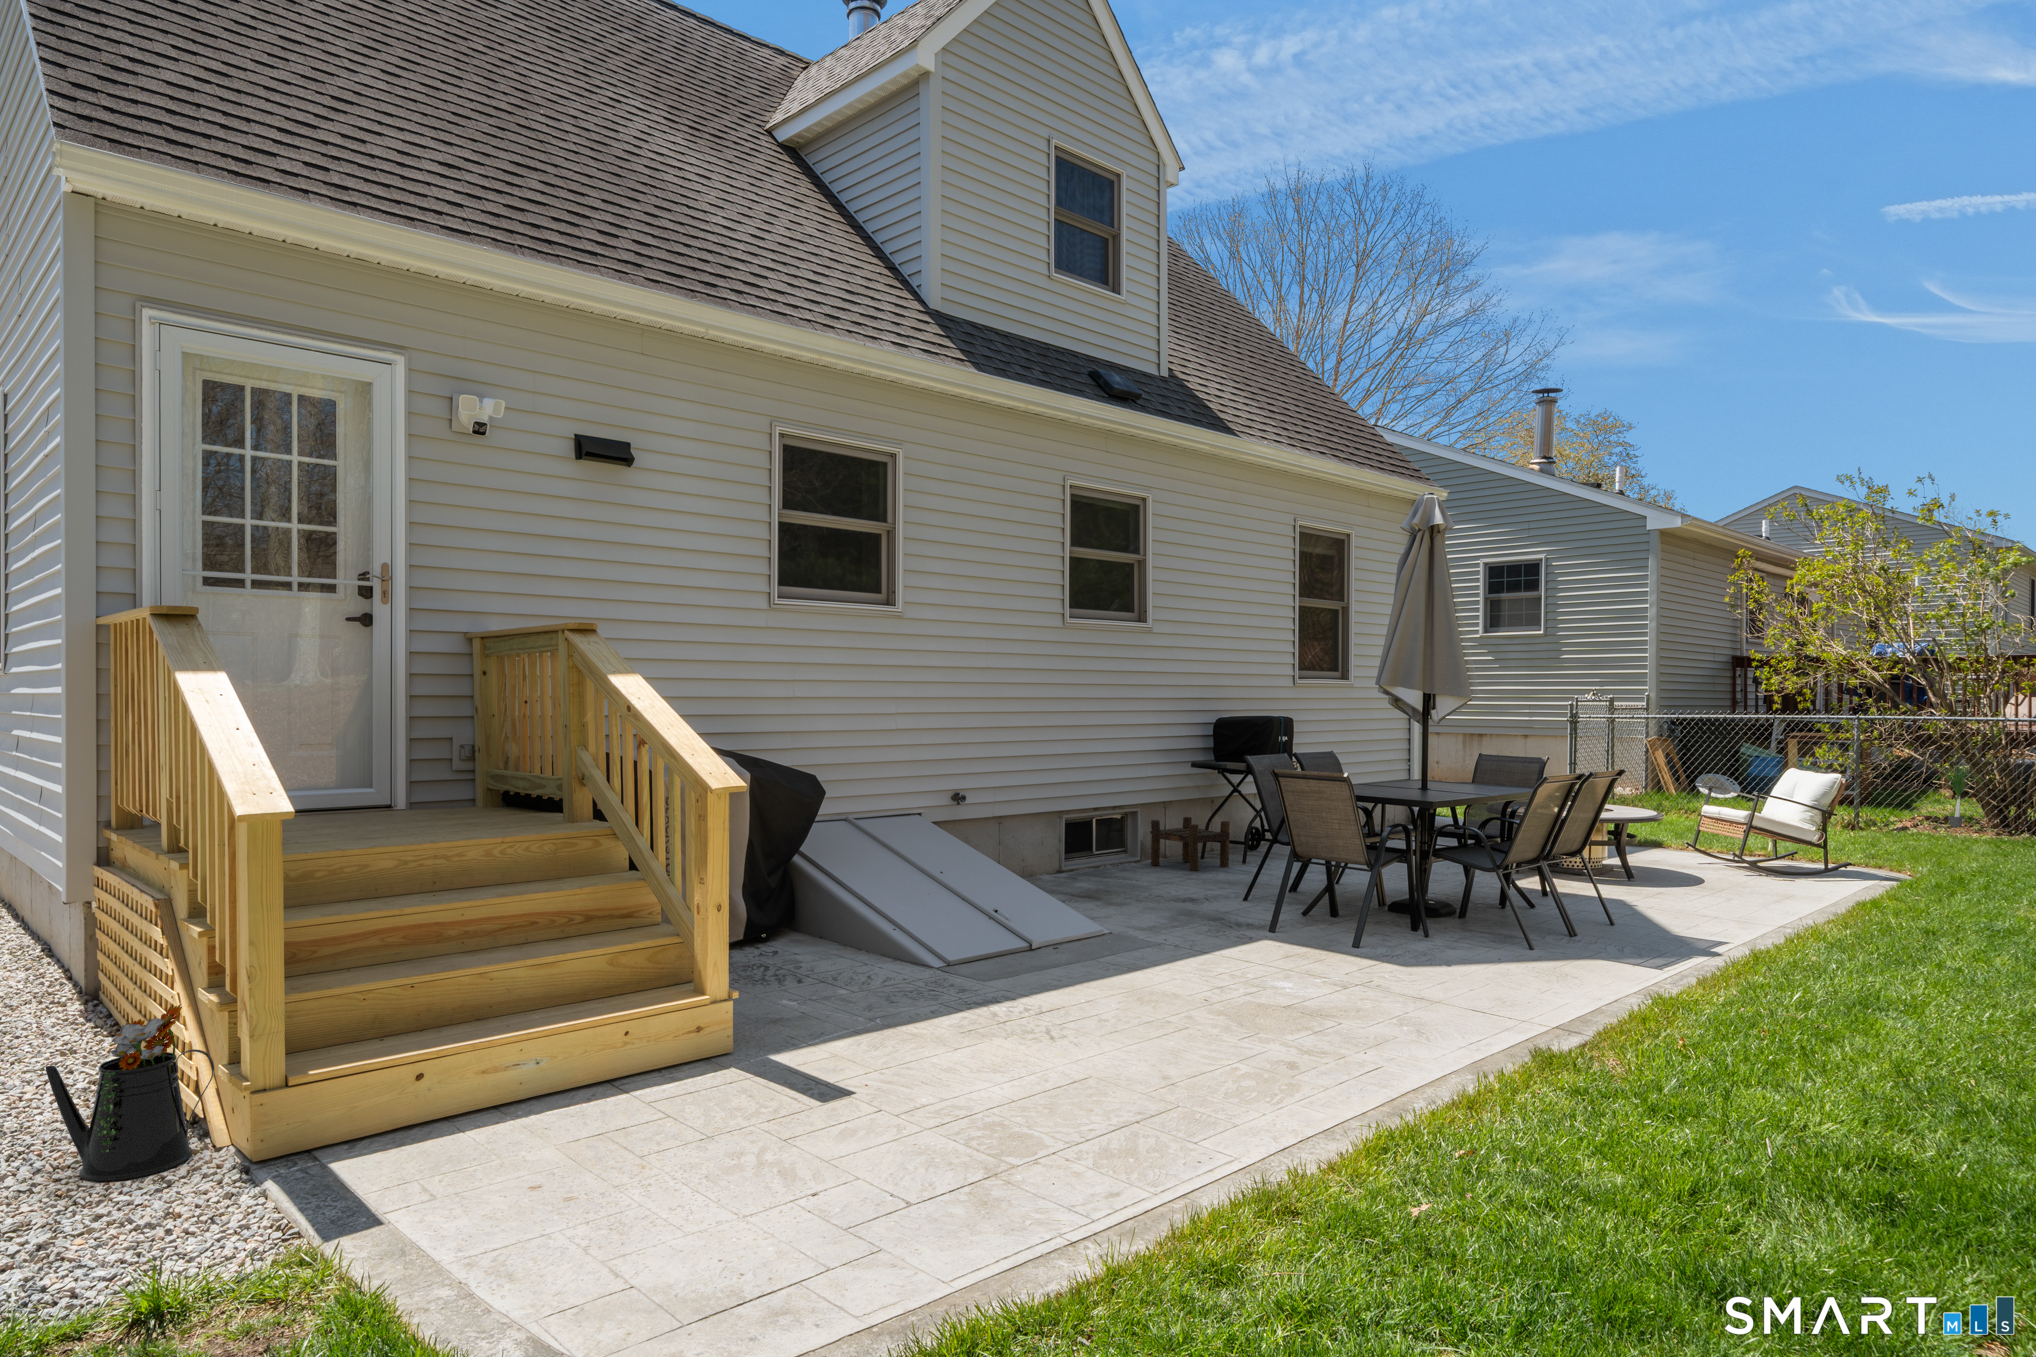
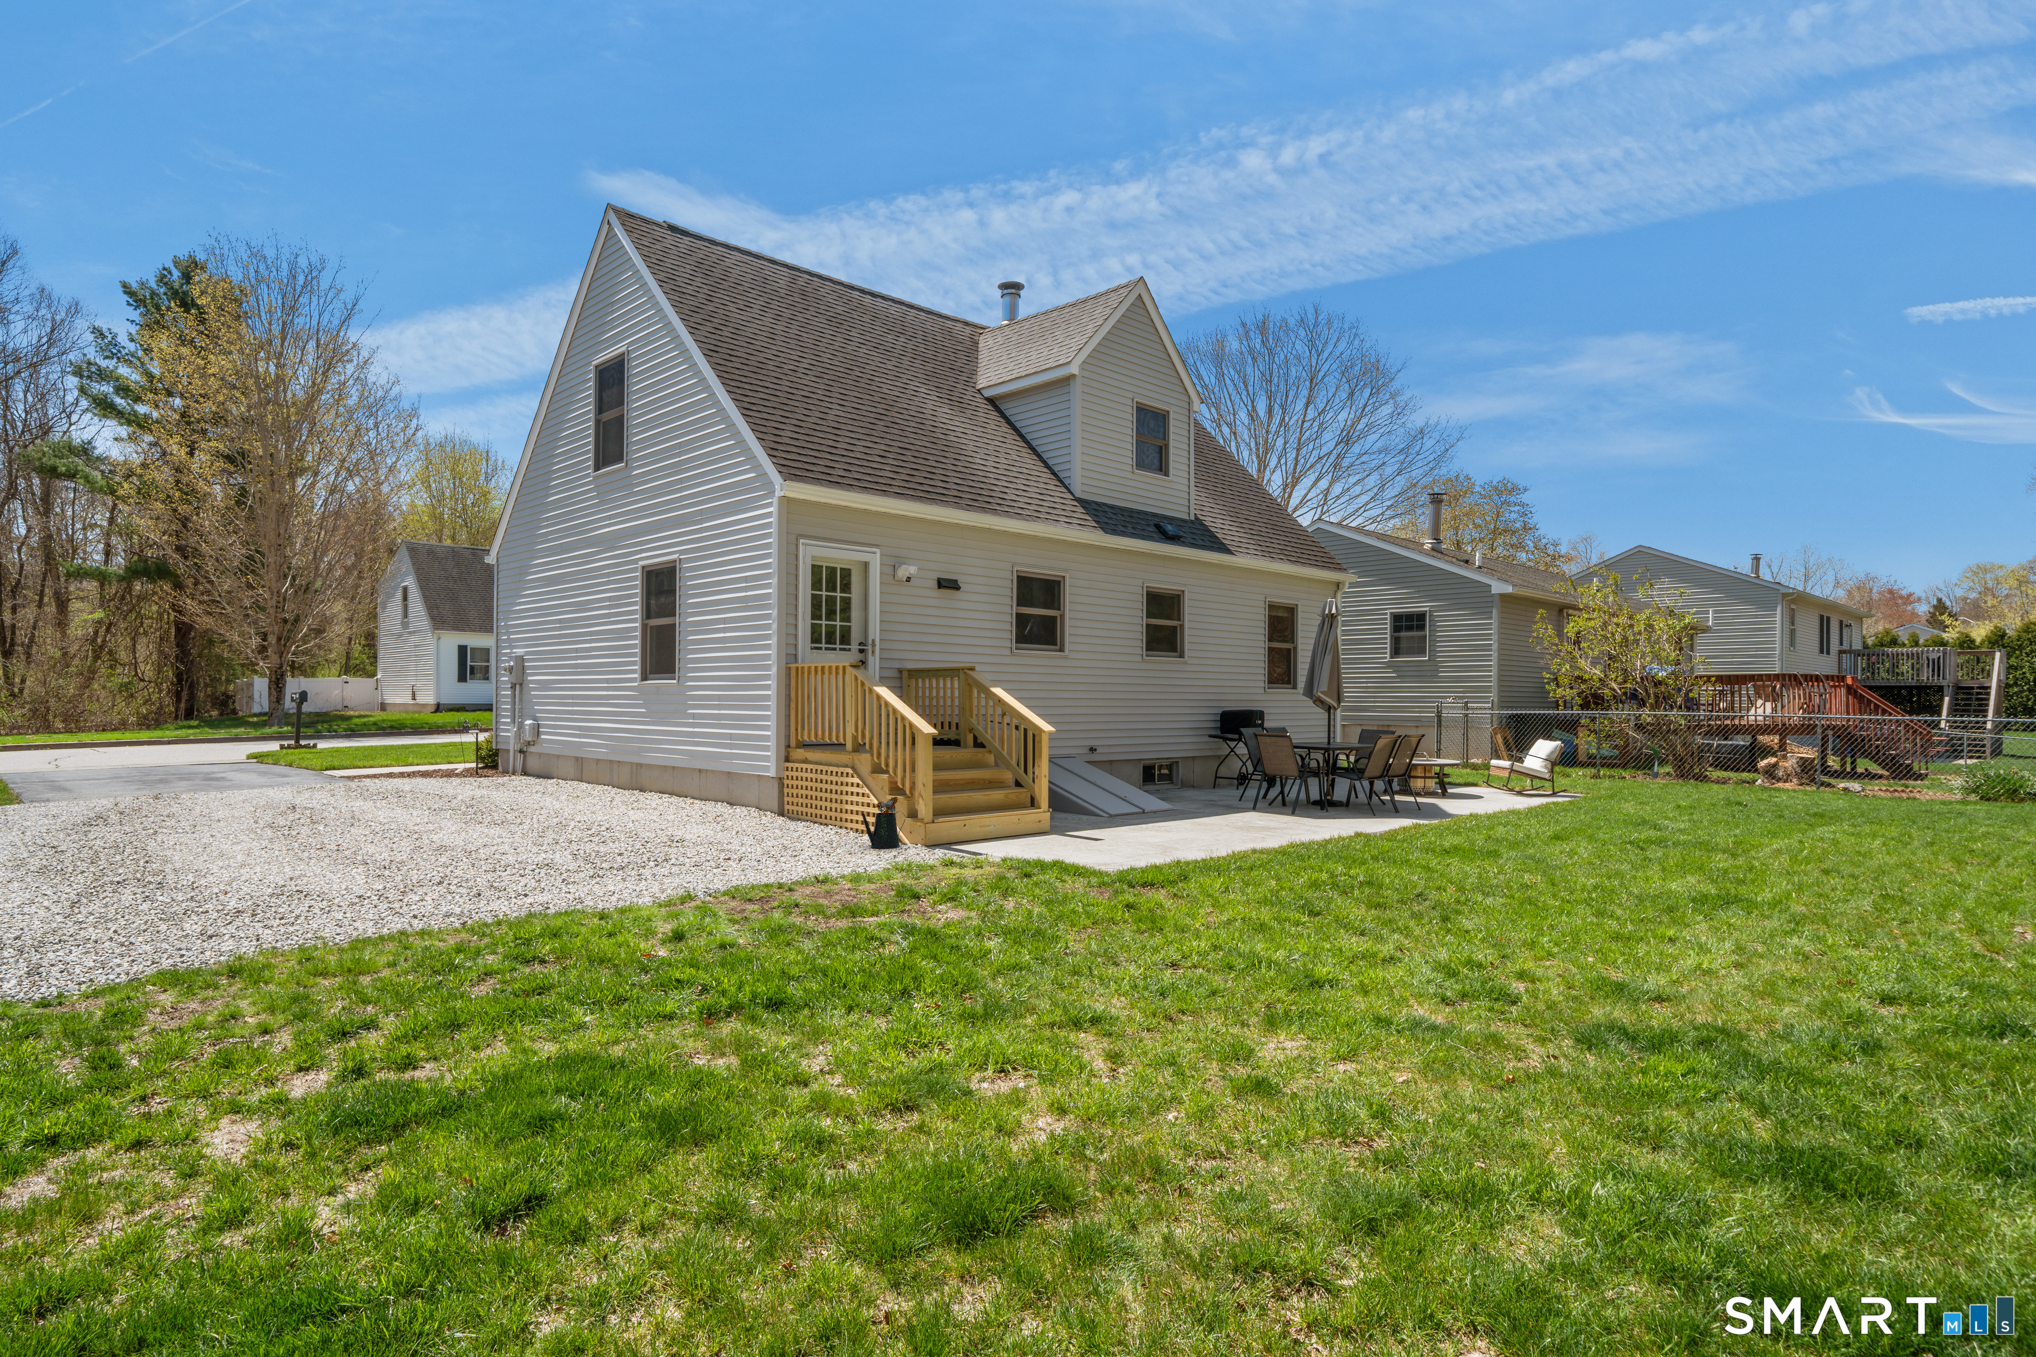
stool: present [1150,817,1230,871] -> none [1186,764,1229,791]

